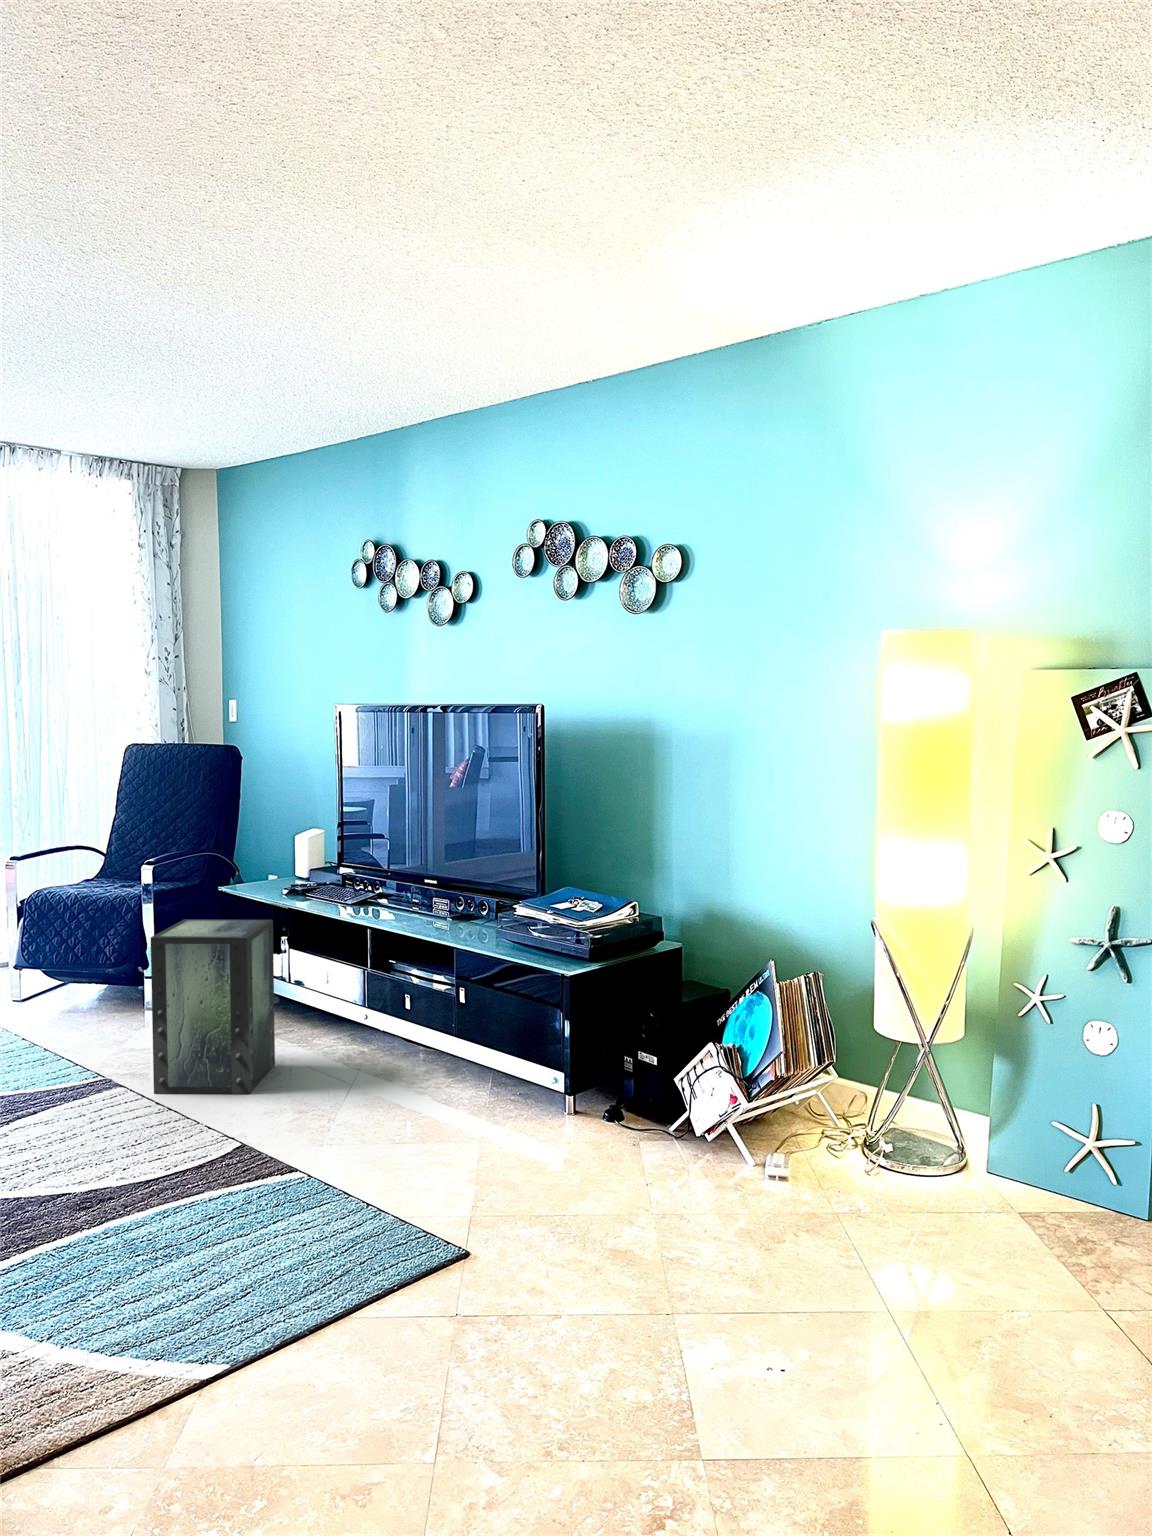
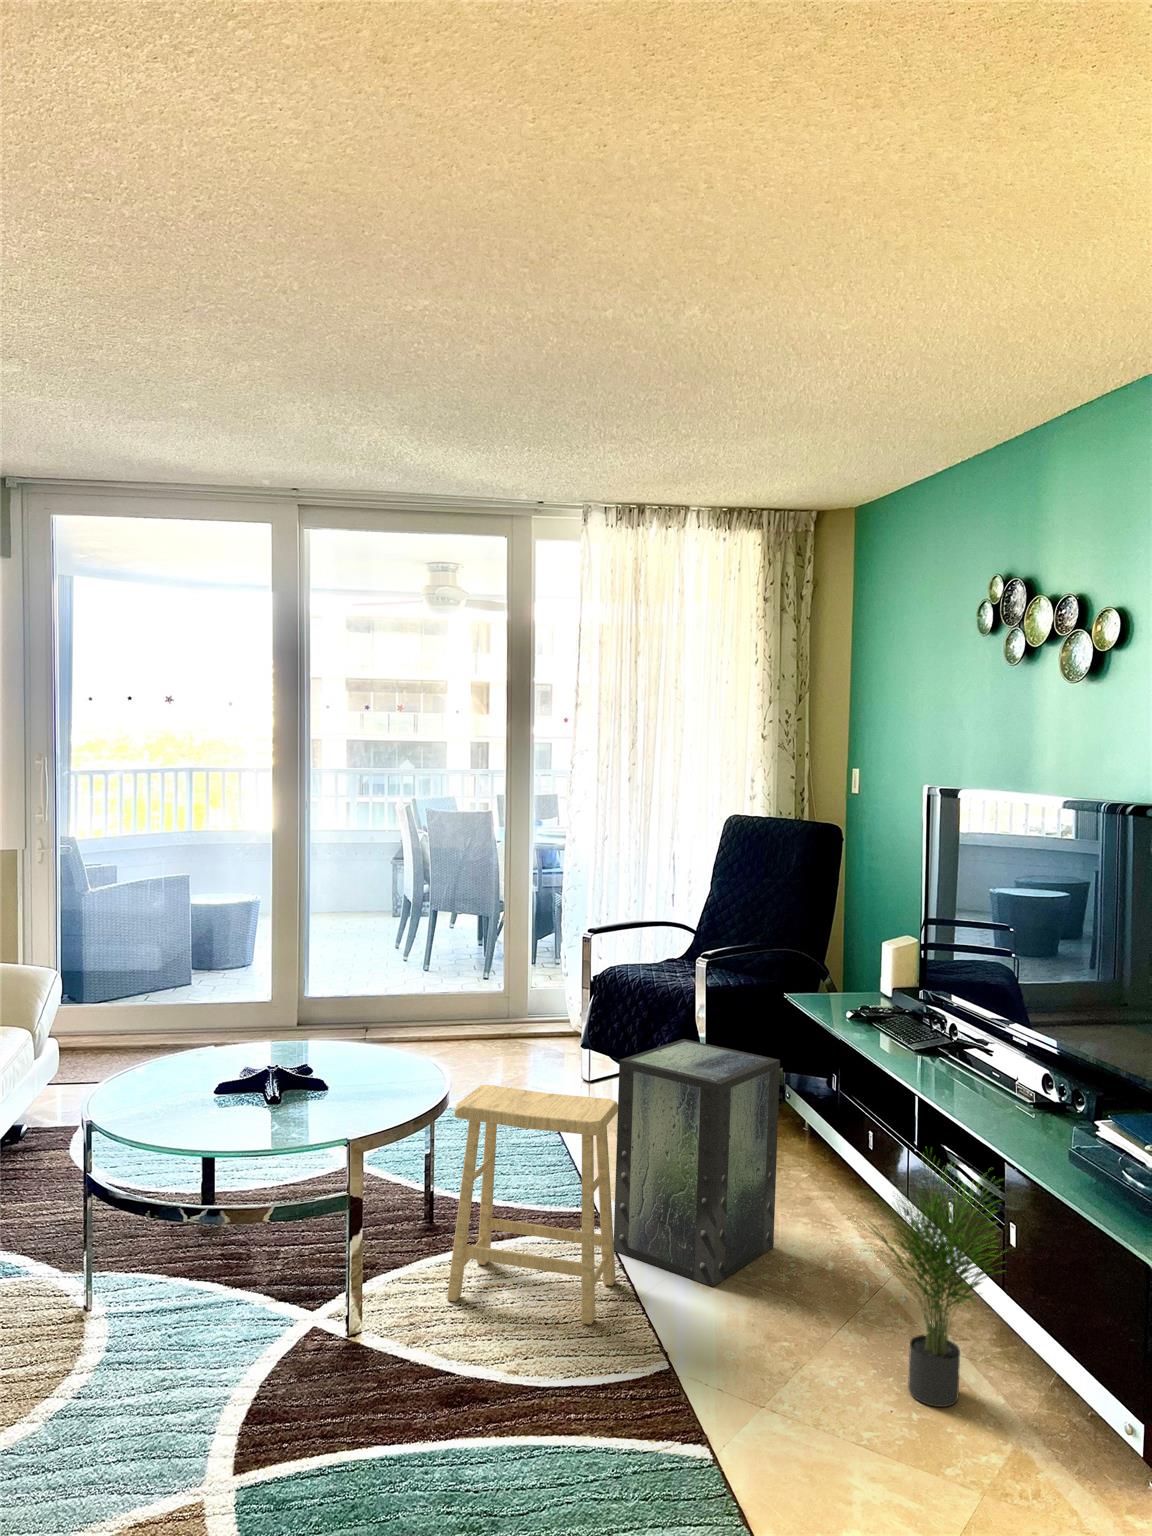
potted plant: none [360,945,482,1111] -> present [864,1151,1002,1407]
footstool: none [38,963,177,1151] -> present [447,1085,618,1325]

